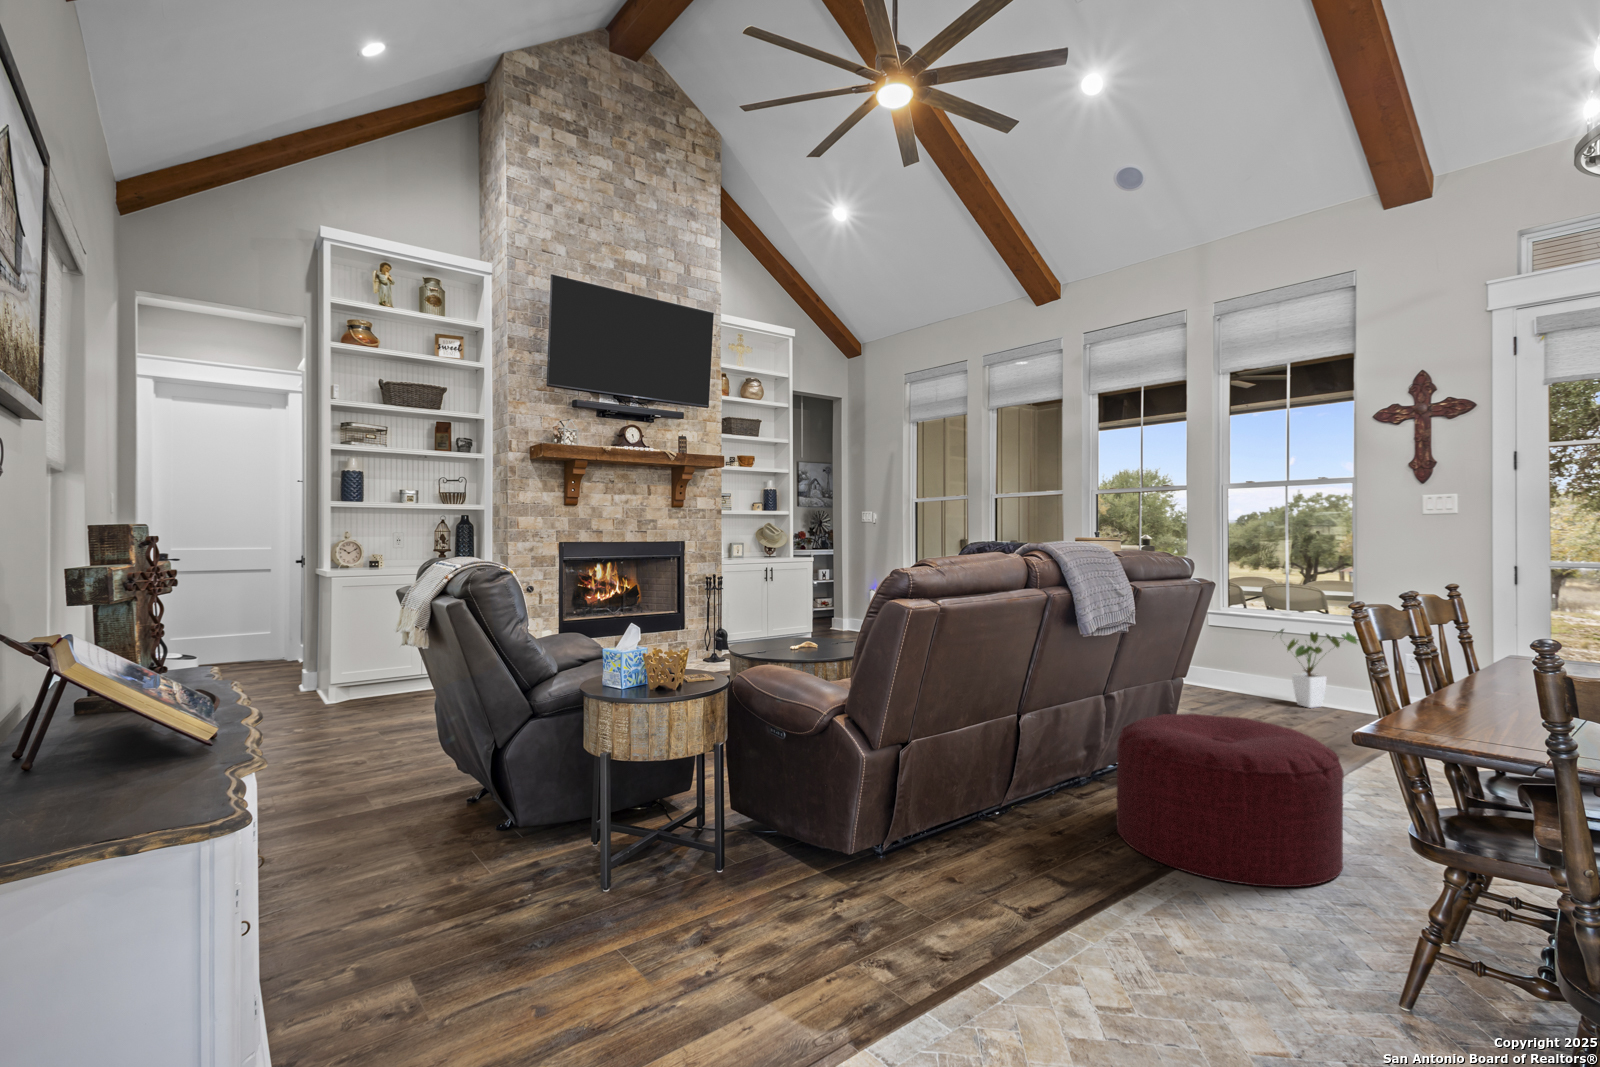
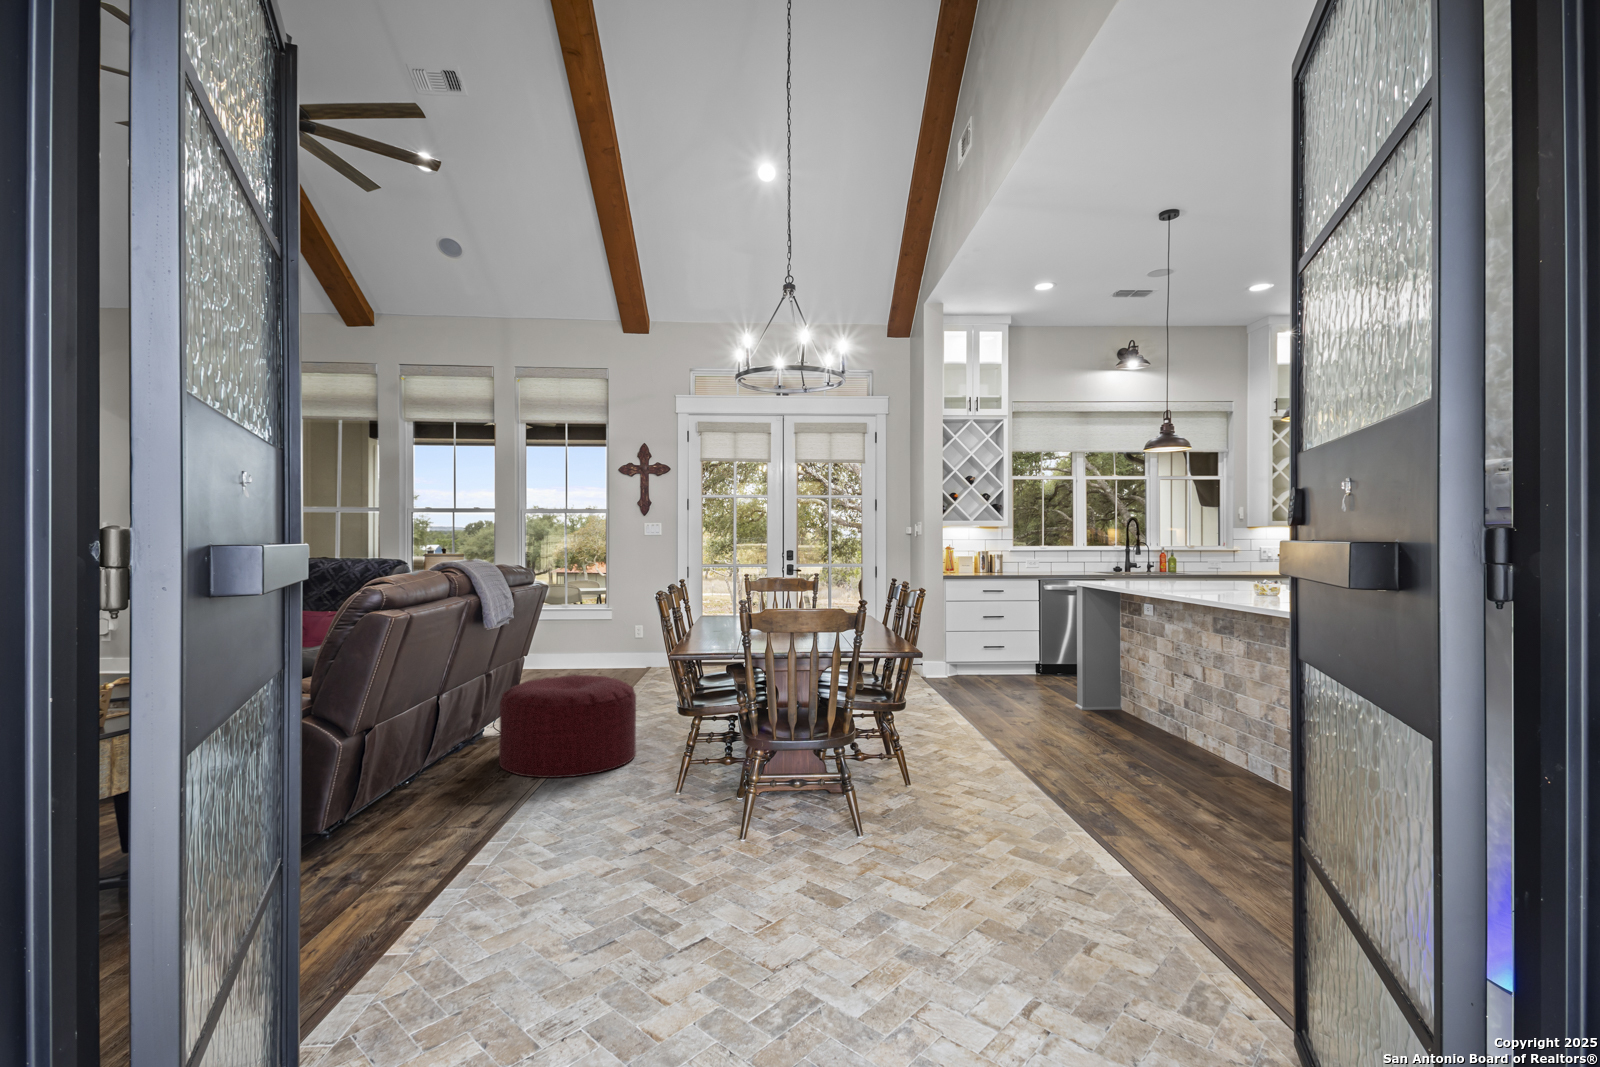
house plant: present [1280,629,1357,708] -> none [559,616,613,673]

